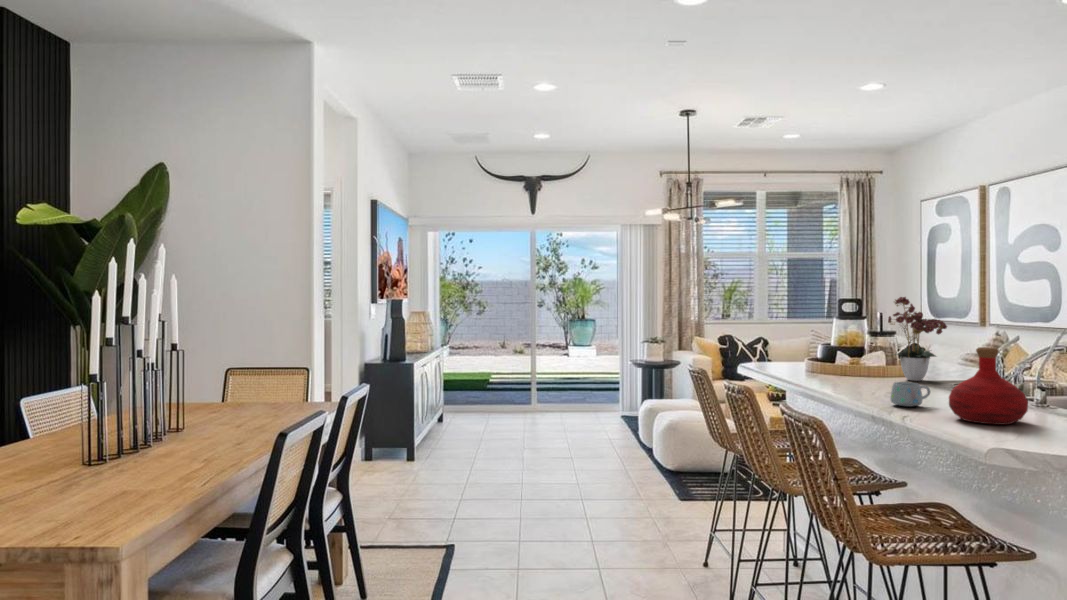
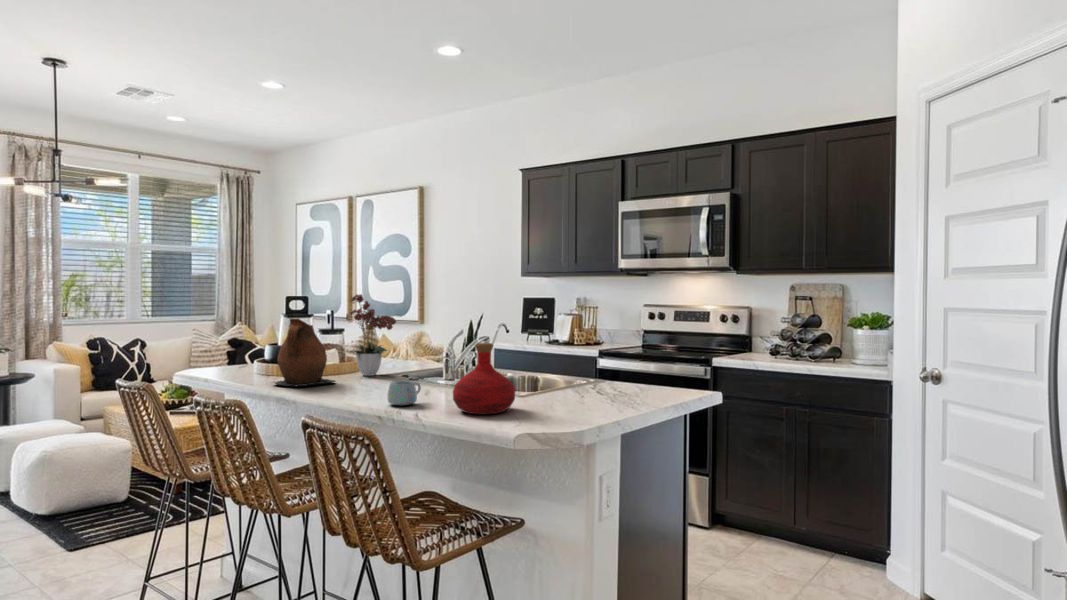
ceramic pitcher: none [808,319,870,383] -> present [275,318,335,386]

